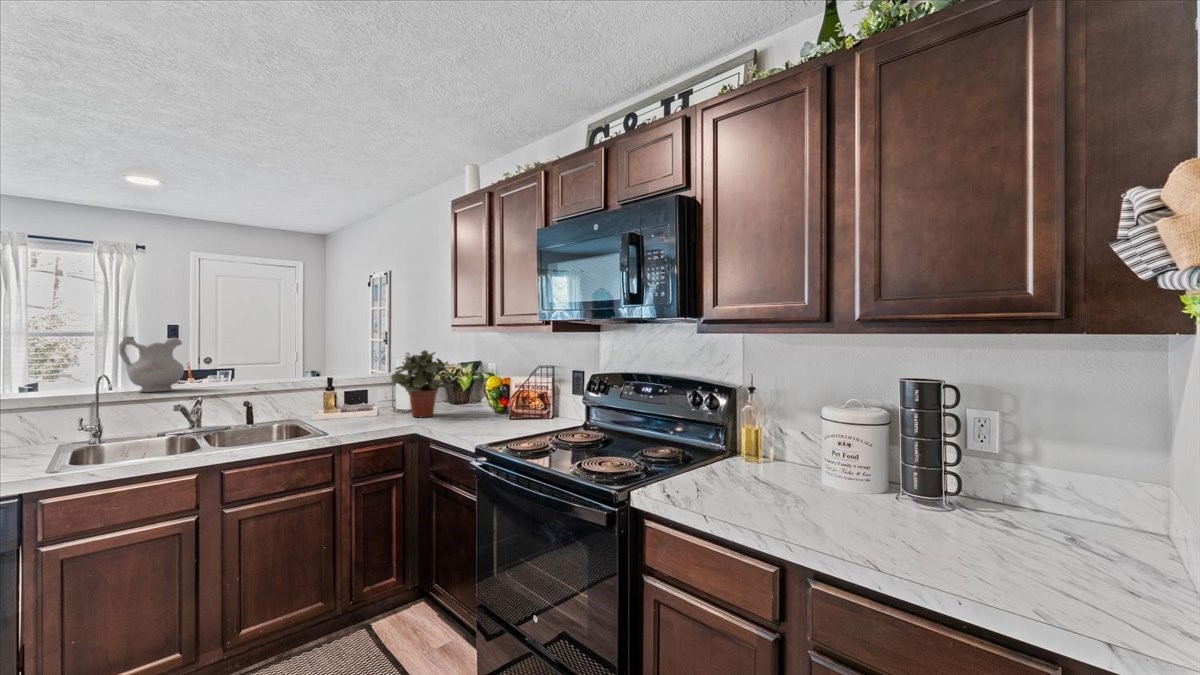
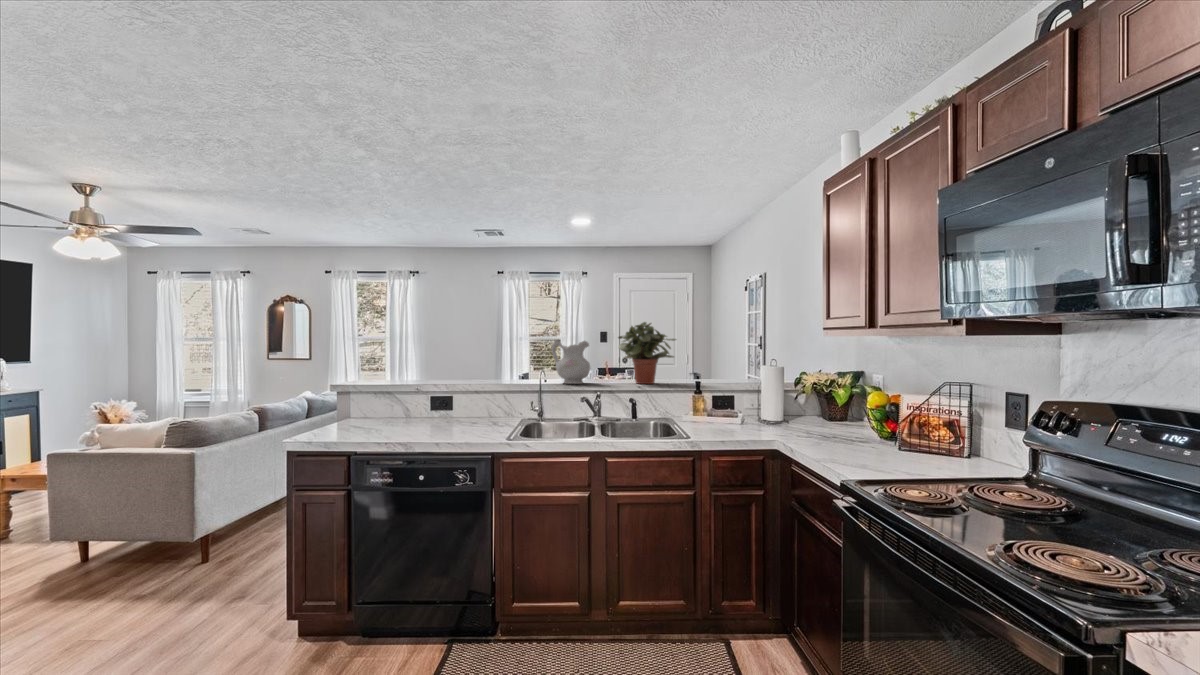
potted plant: present [391,350,456,417] -> present [618,322,676,384]

